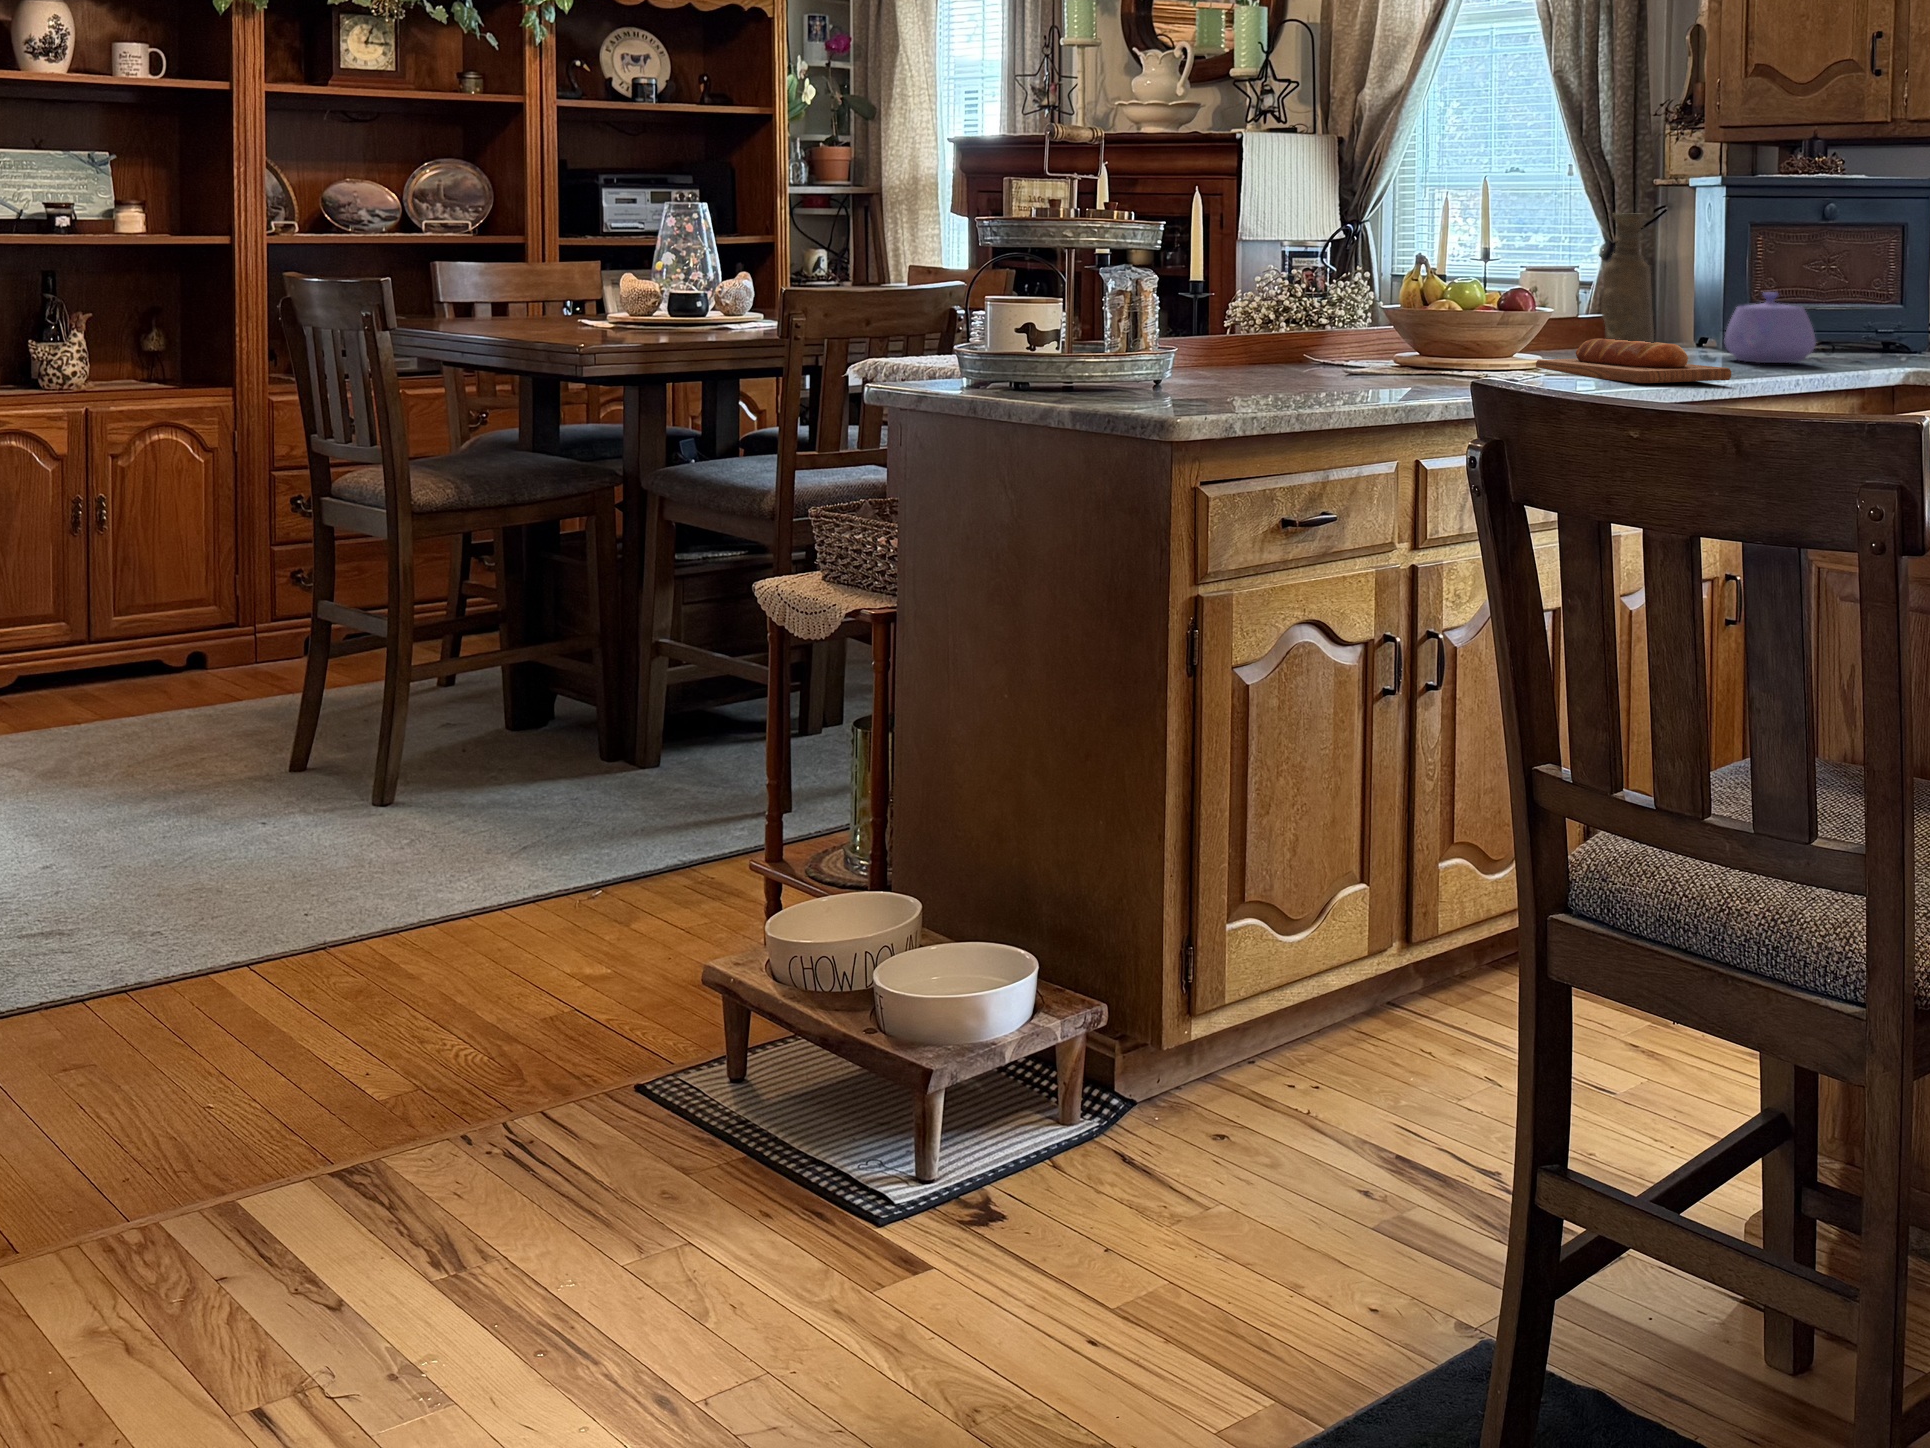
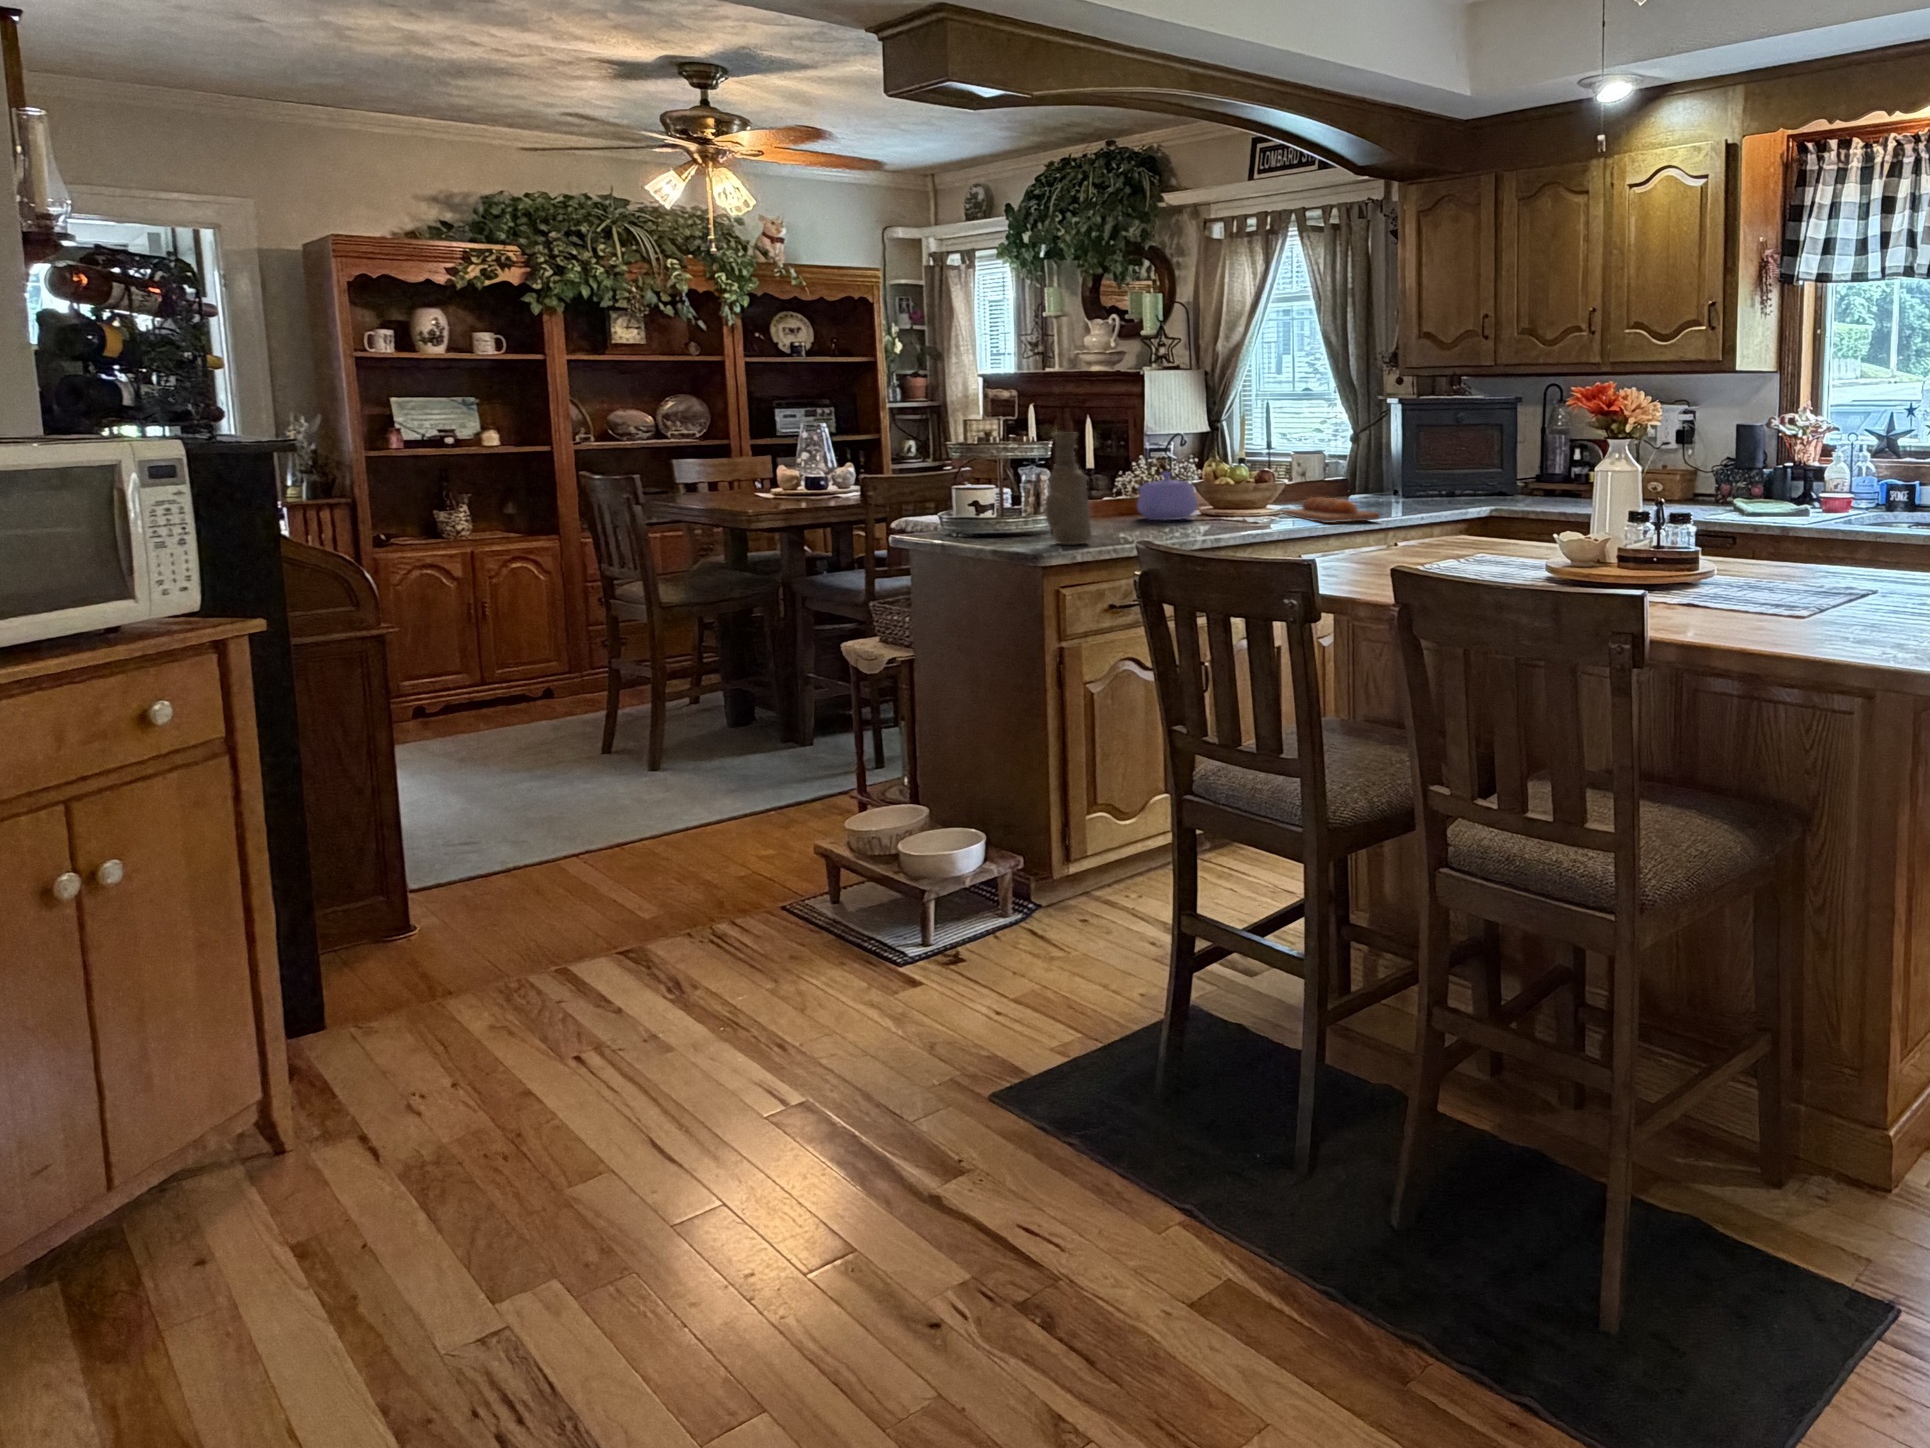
vase: present [1601,213,1654,342] -> present [1045,432,1092,545]
teapot: present [1725,292,1816,363] -> present [1137,472,1197,520]

